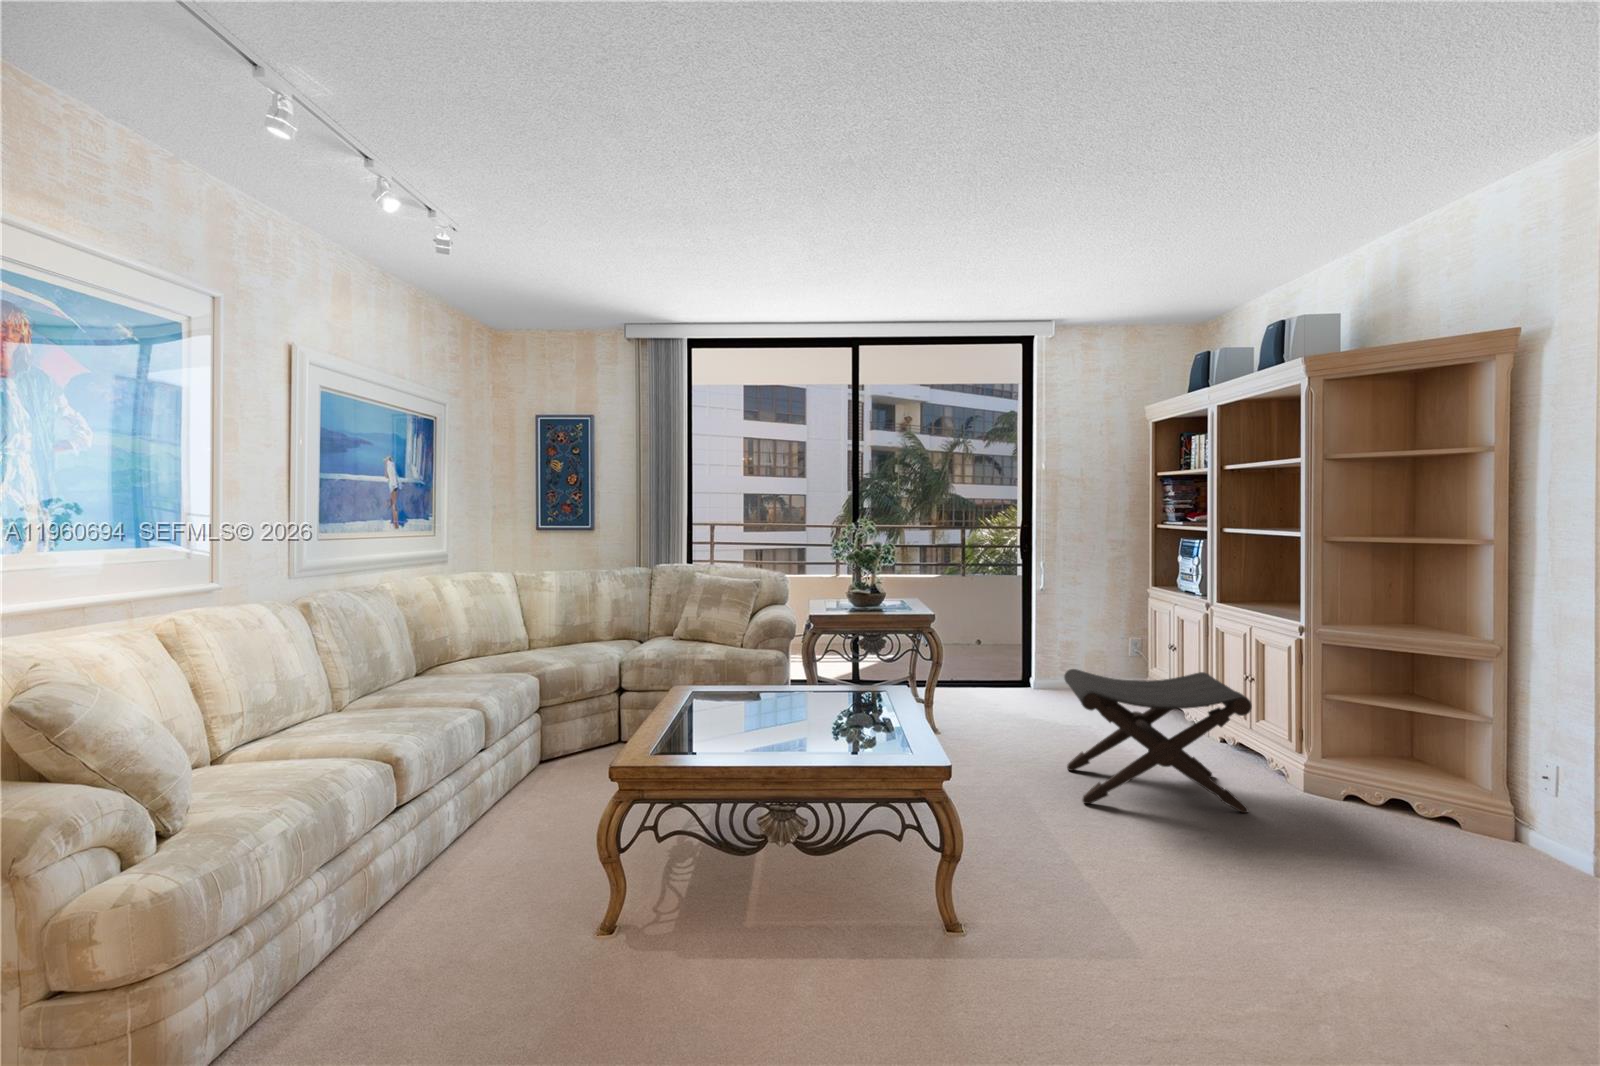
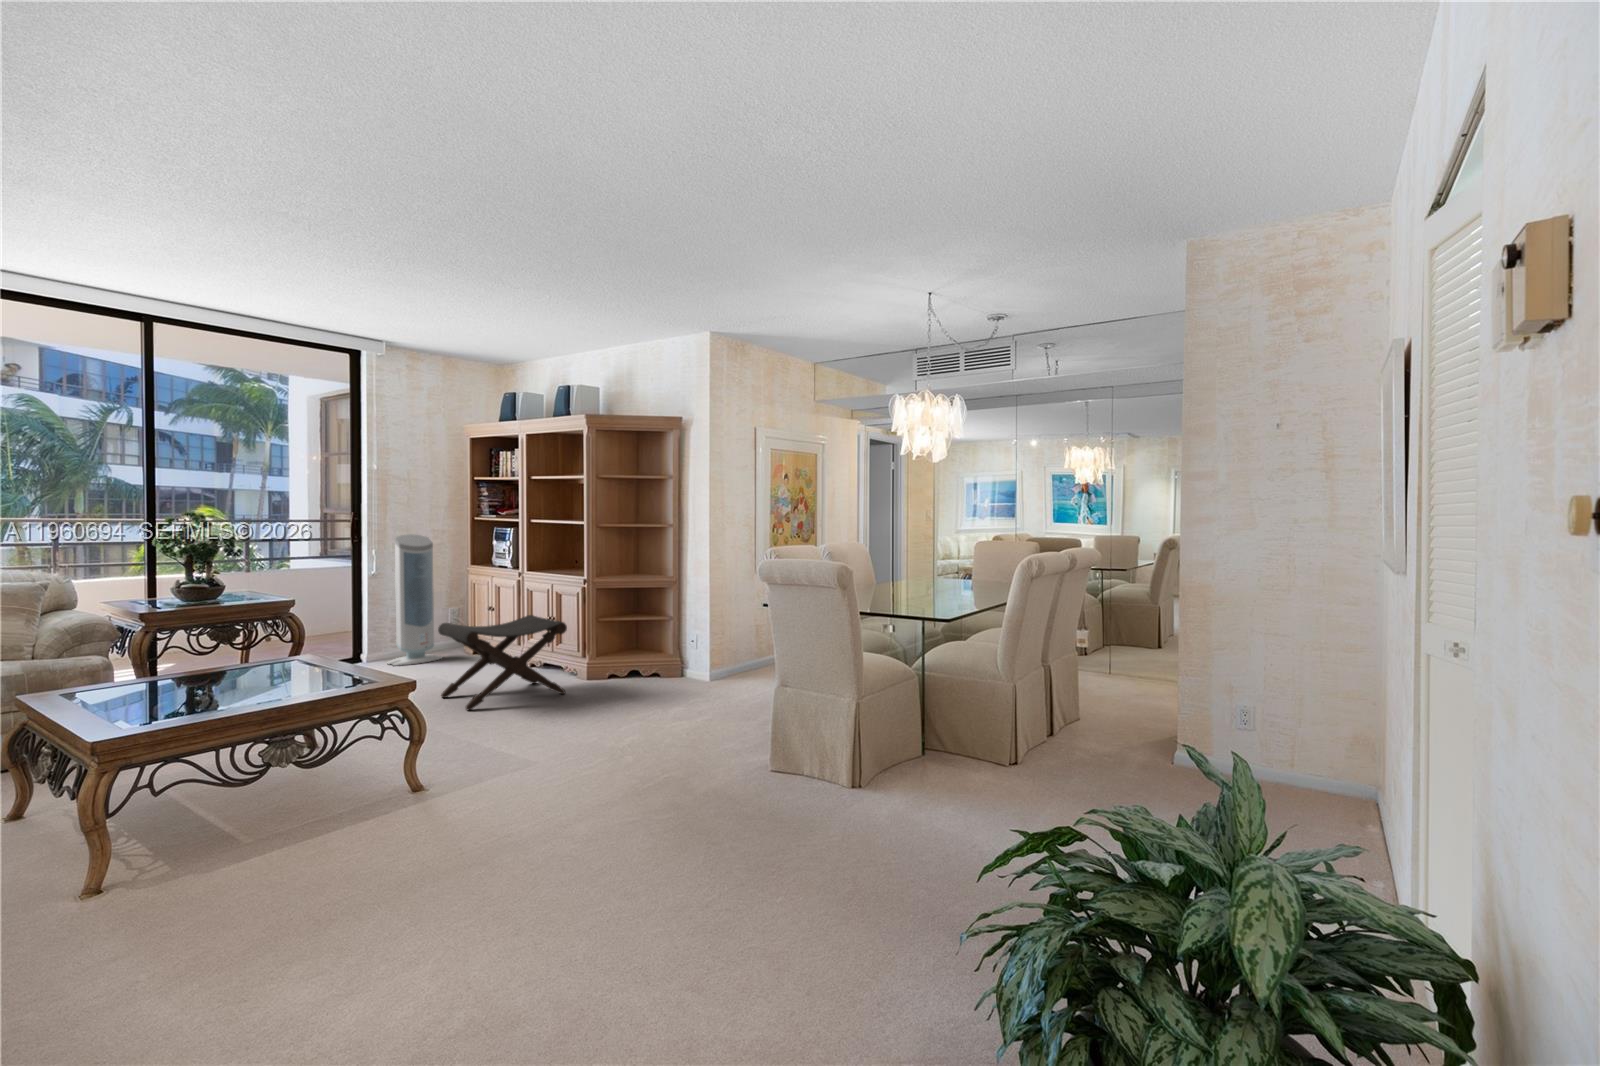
air purifier: none [1044,546,1112,705] -> present [388,534,443,666]

